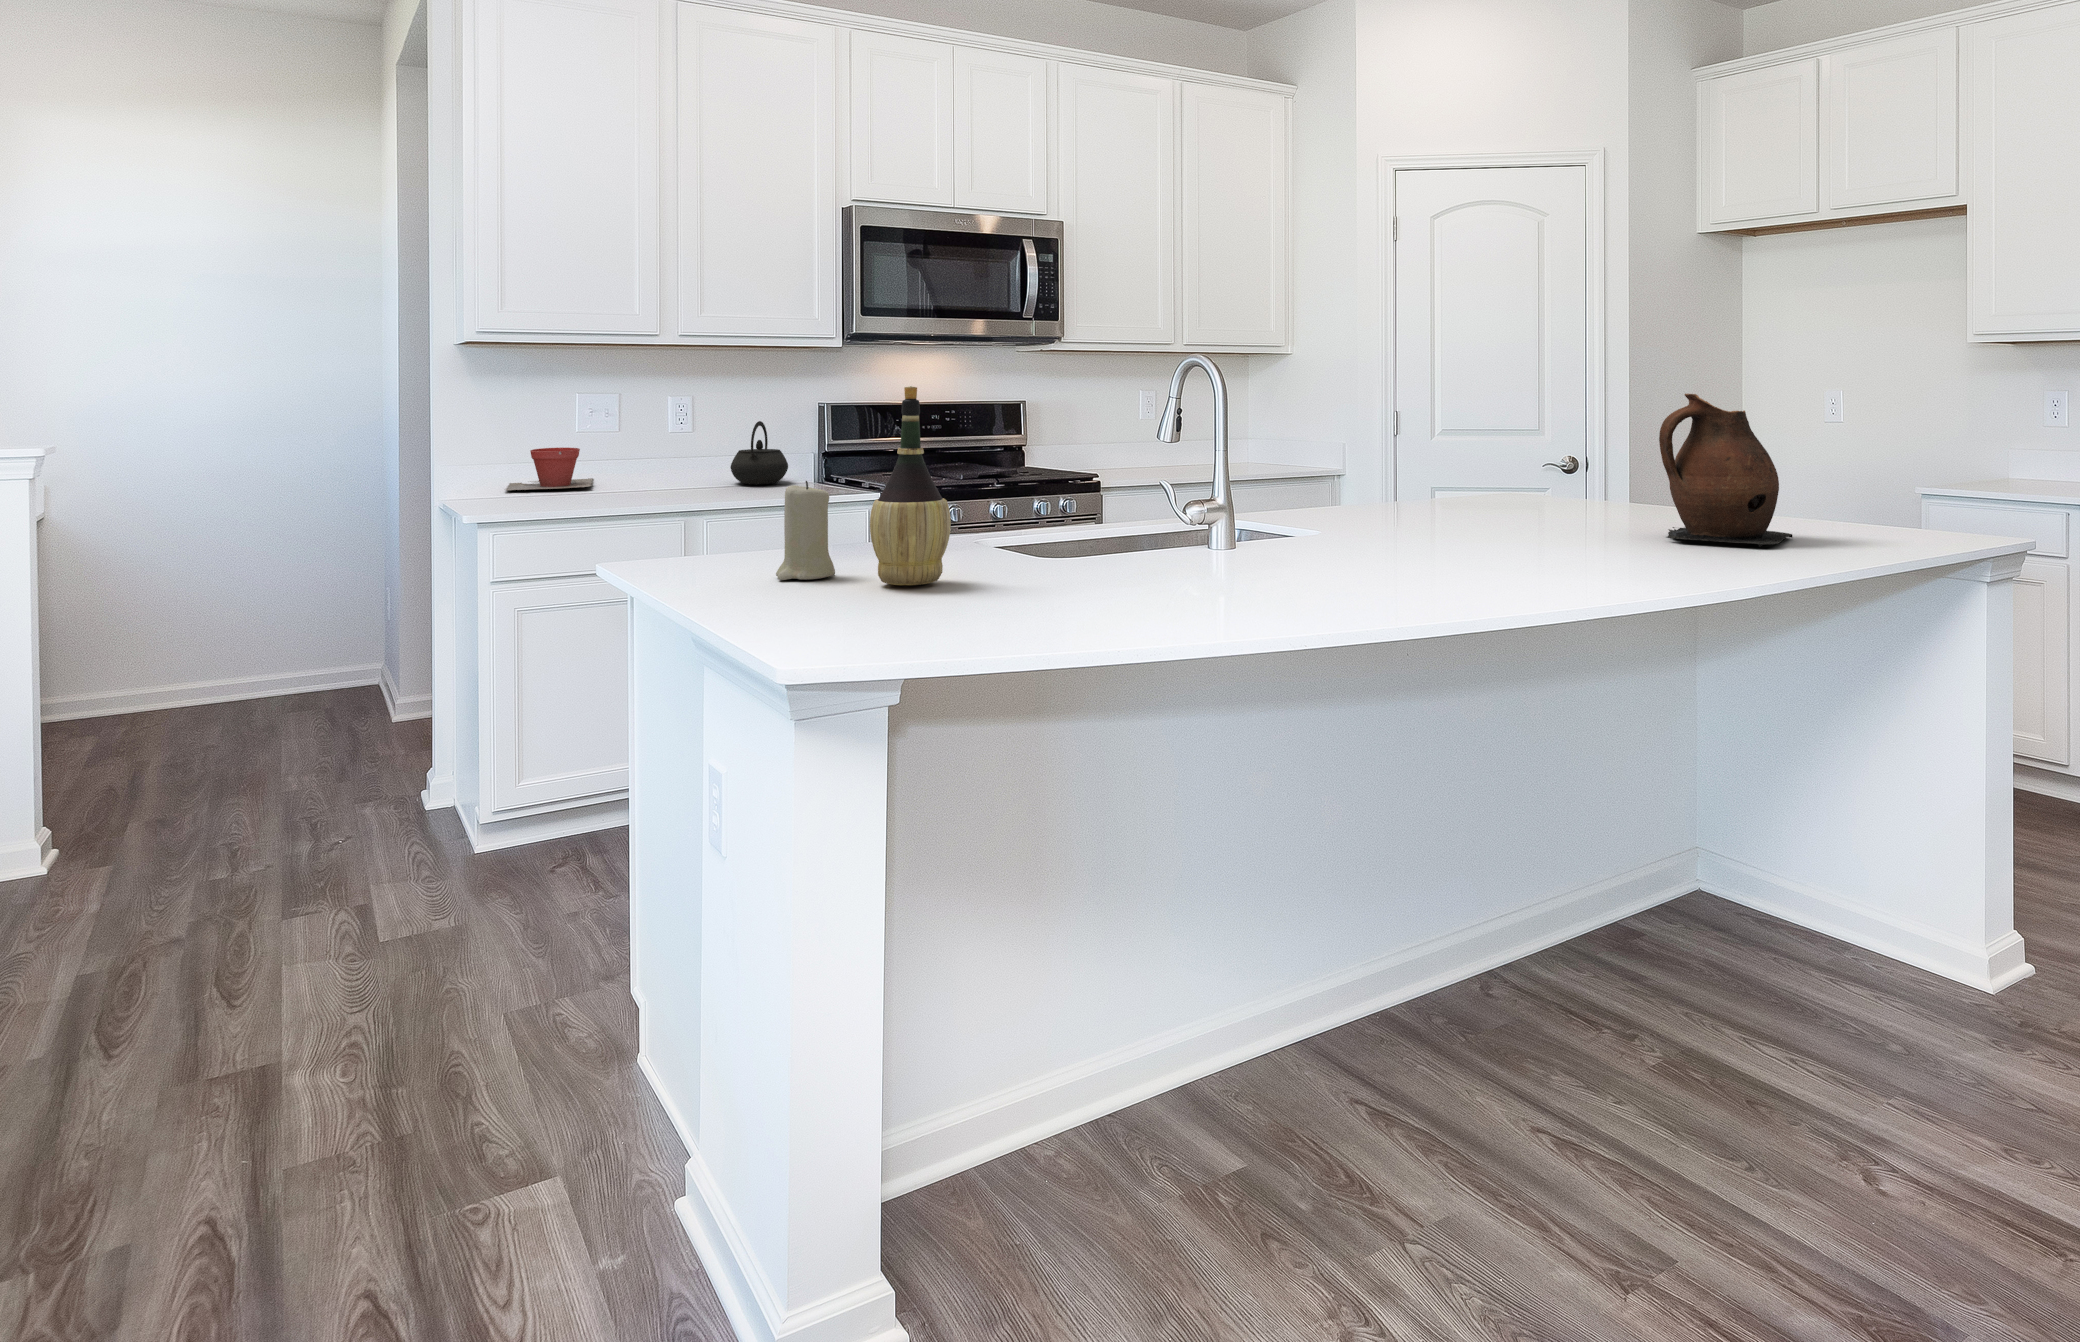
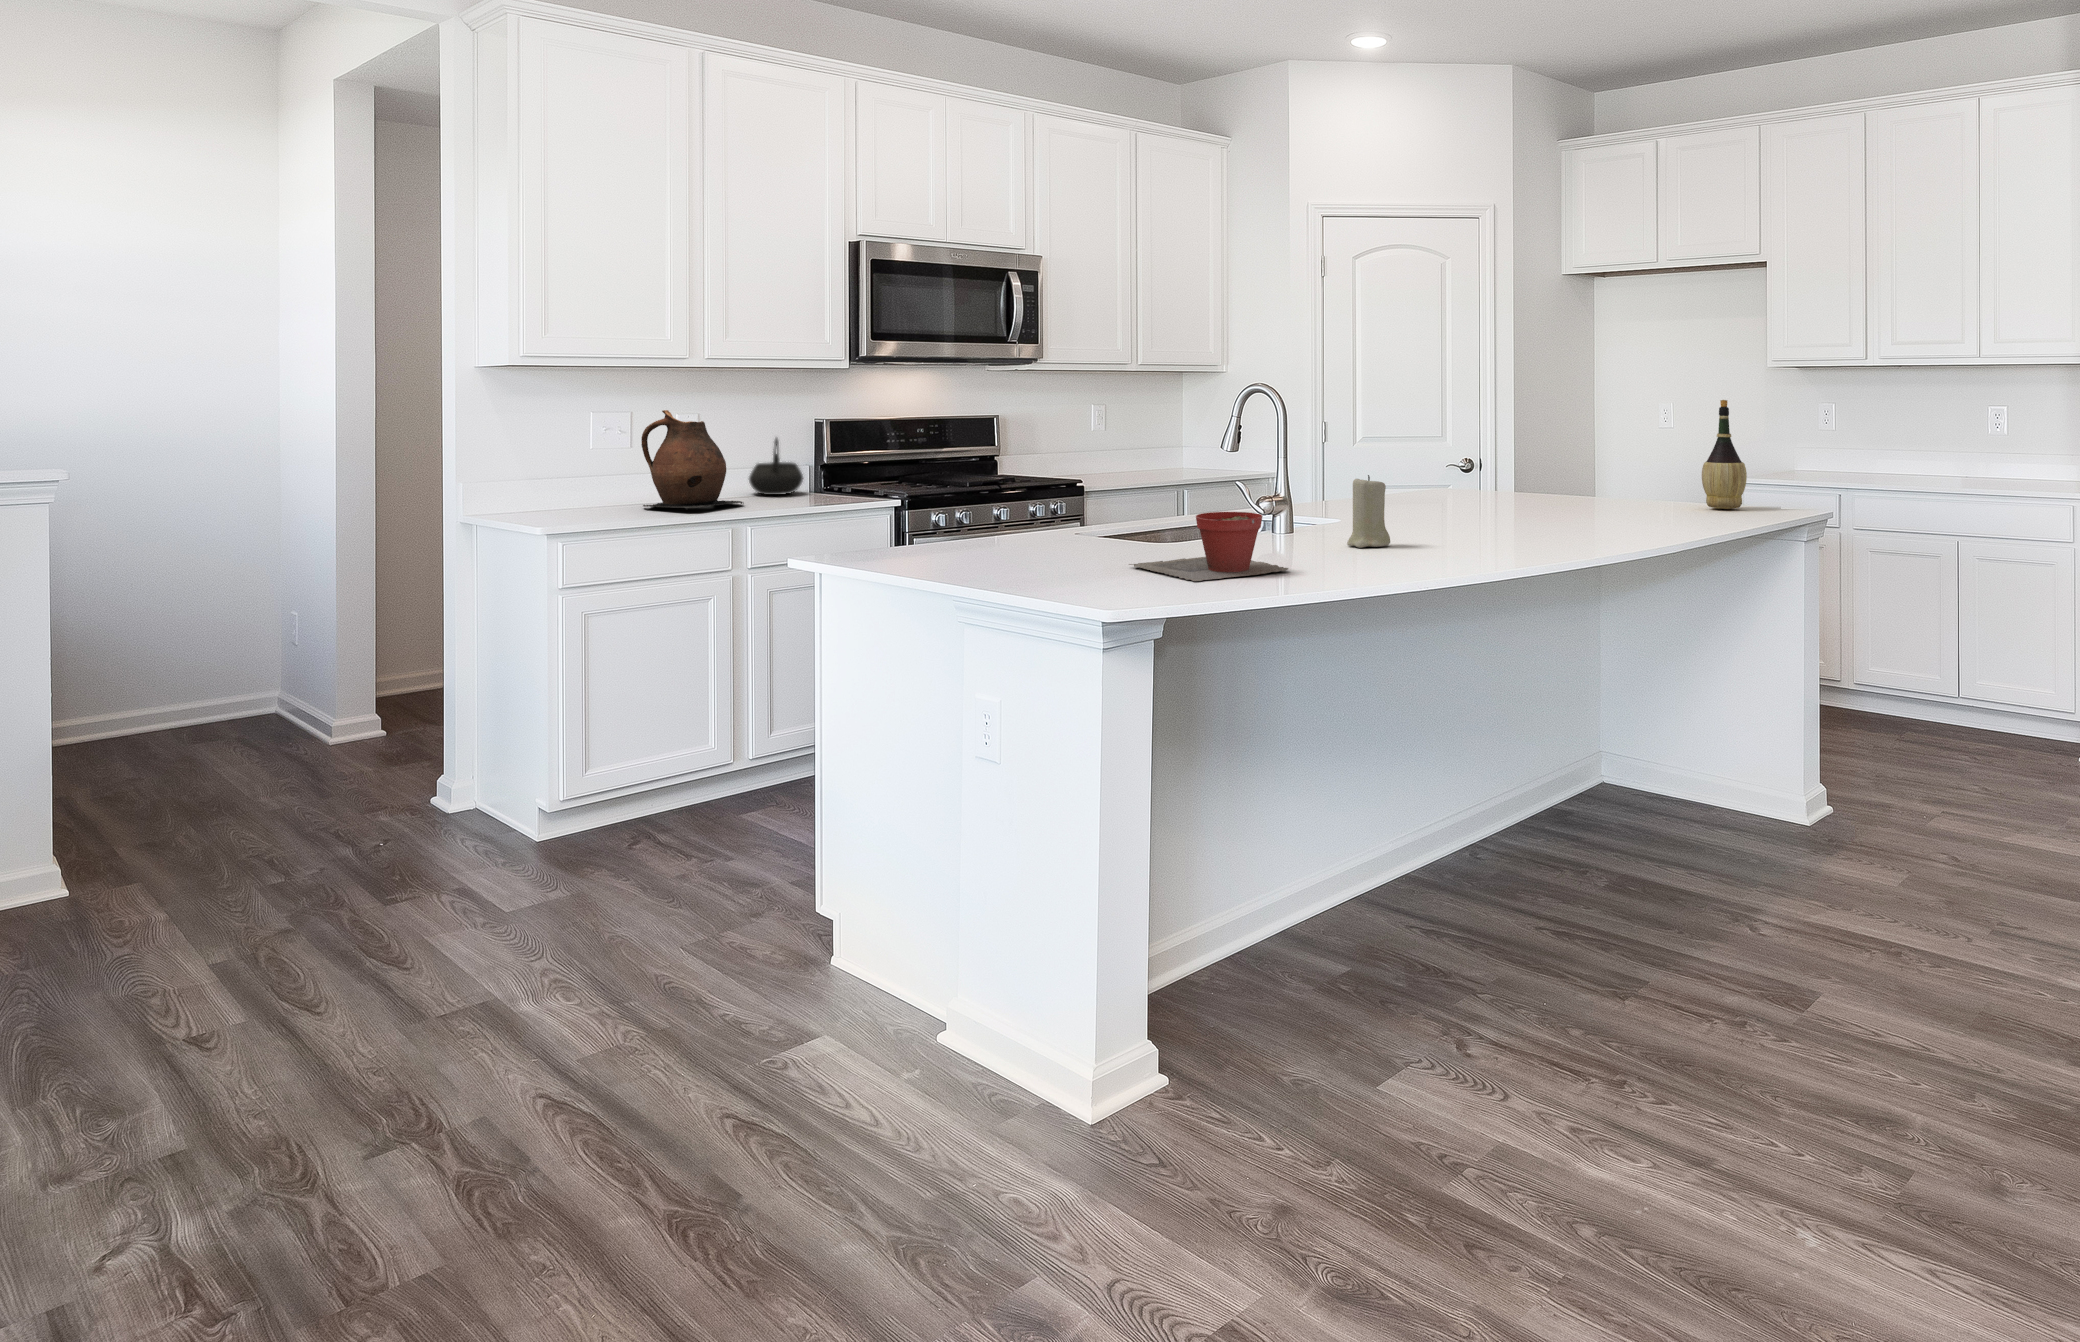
wine bottle: present [870,386,951,585] -> present [1702,400,1747,509]
ceramic pitcher: present [1659,394,1792,547] -> present [641,410,744,510]
plant pot: present [506,448,593,490] -> present [1129,512,1288,581]
candle: present [776,481,835,580] -> present [1347,475,1390,548]

